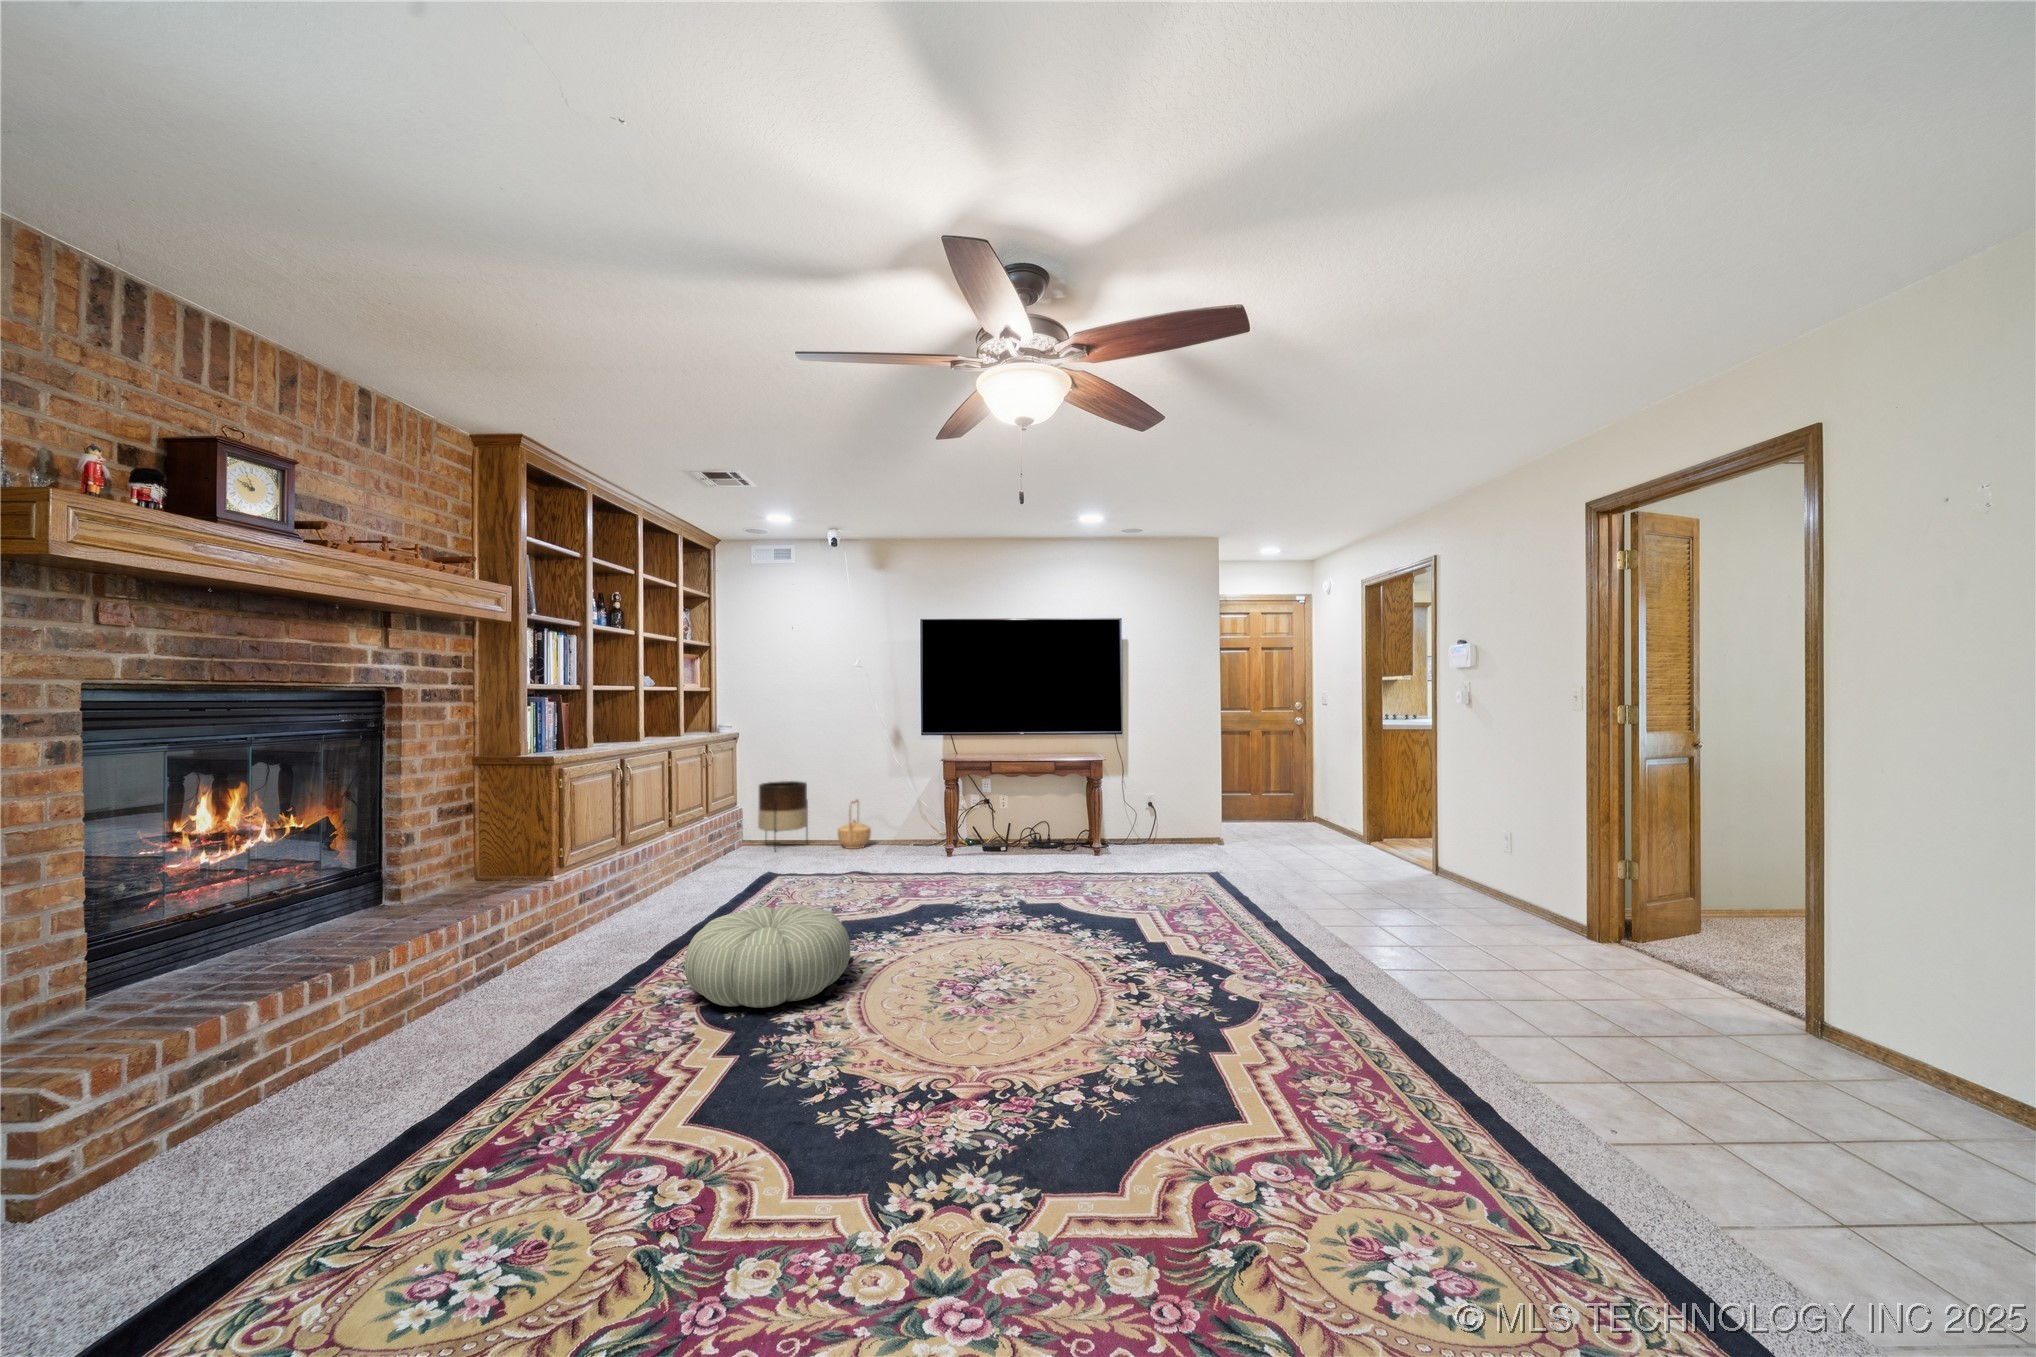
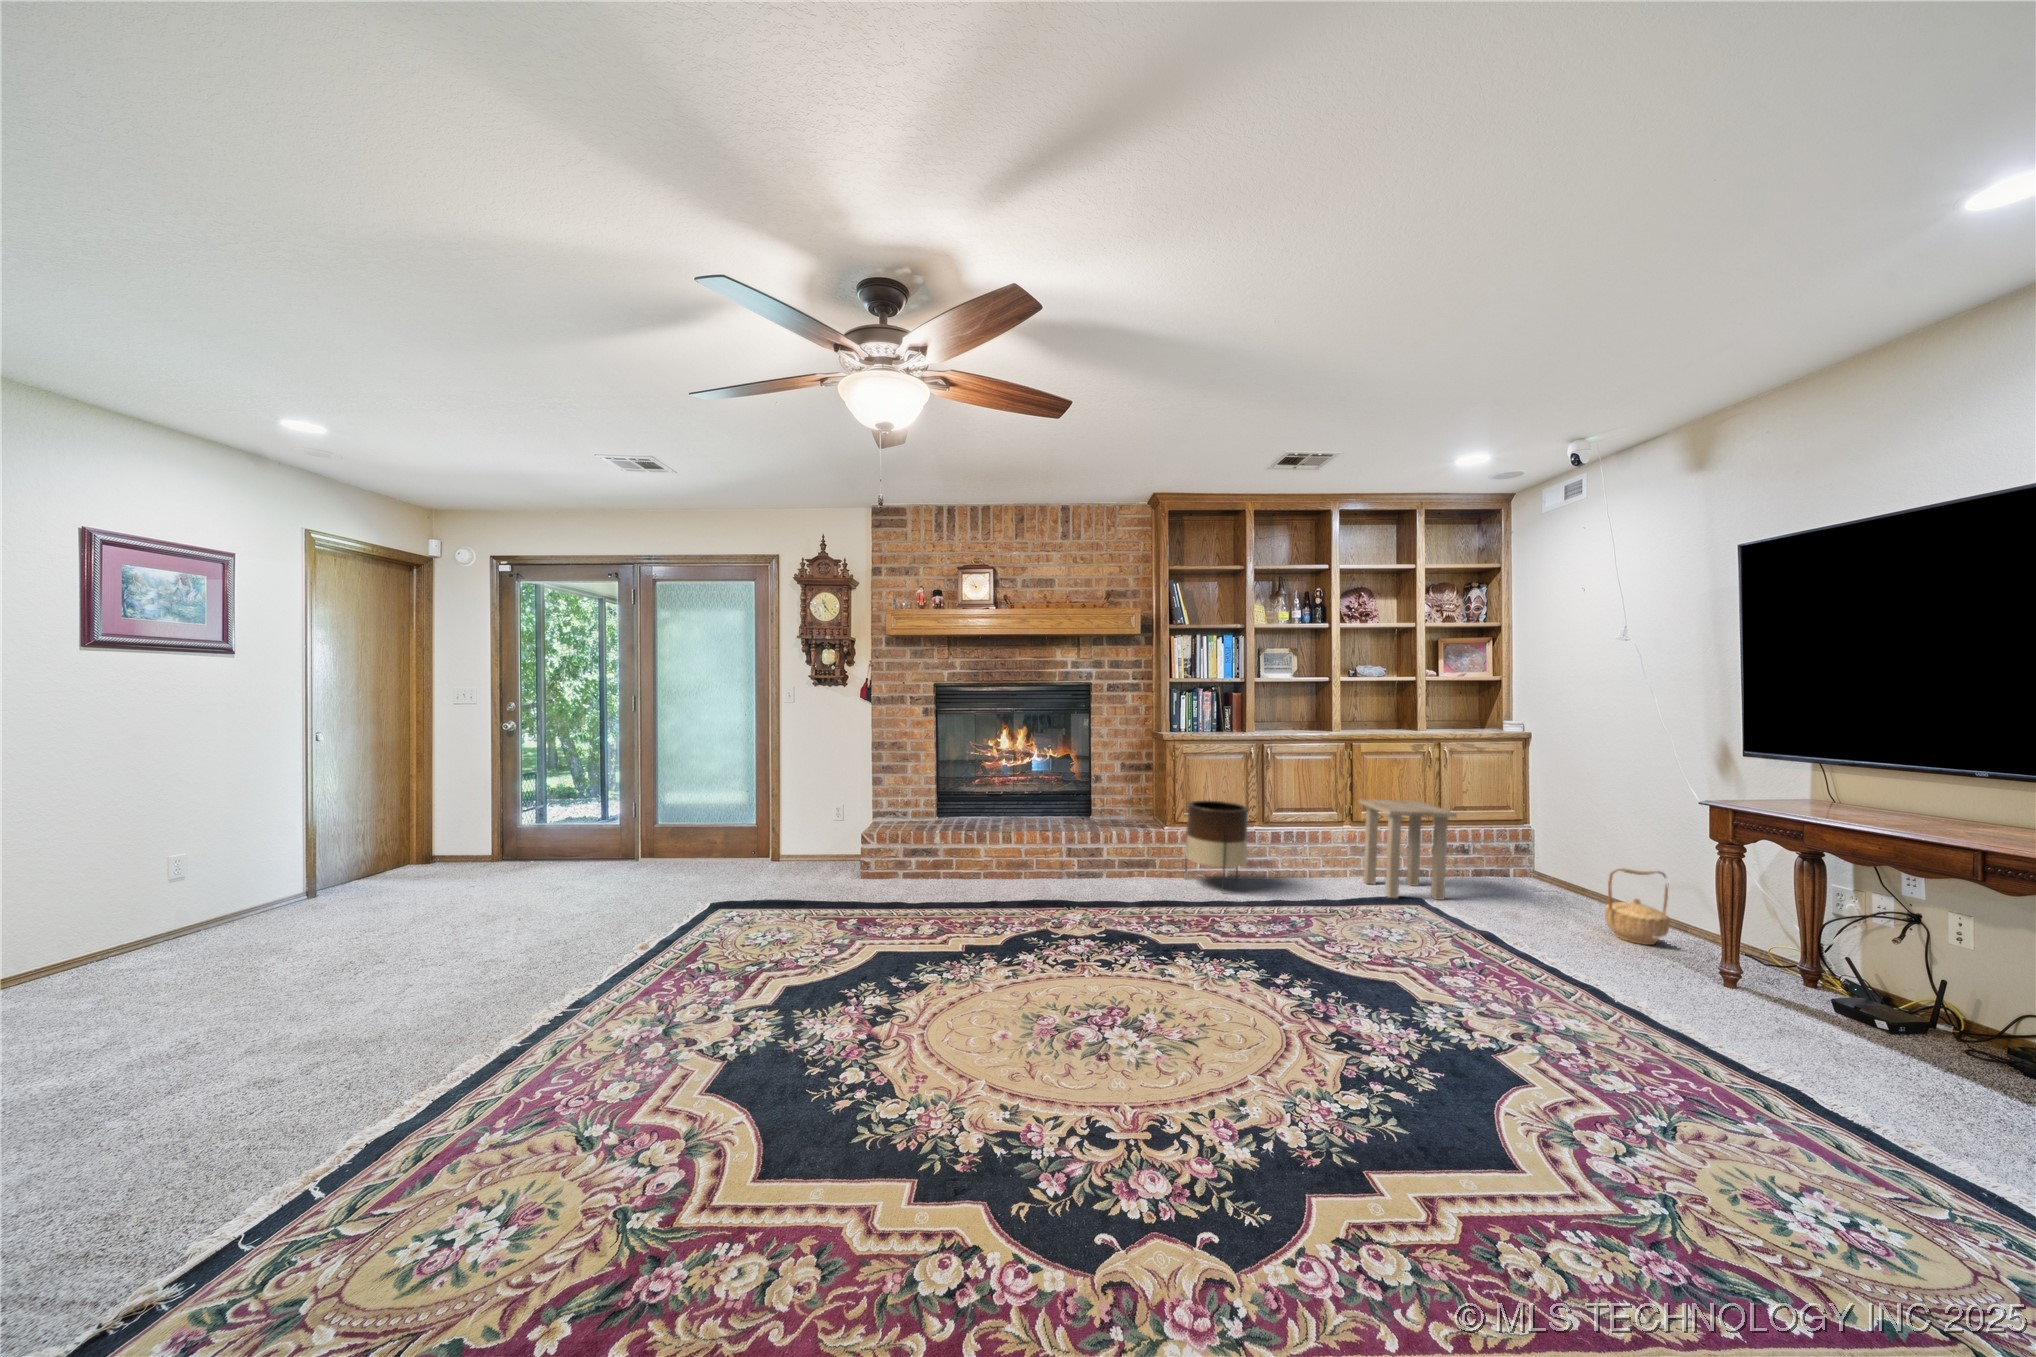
planter: present [758,781,808,833] -> present [1185,800,1248,885]
side table: none [677,788,759,876] -> present [1359,799,1457,900]
pouf: present [685,905,850,1008] -> none [1021,875,1154,963]

